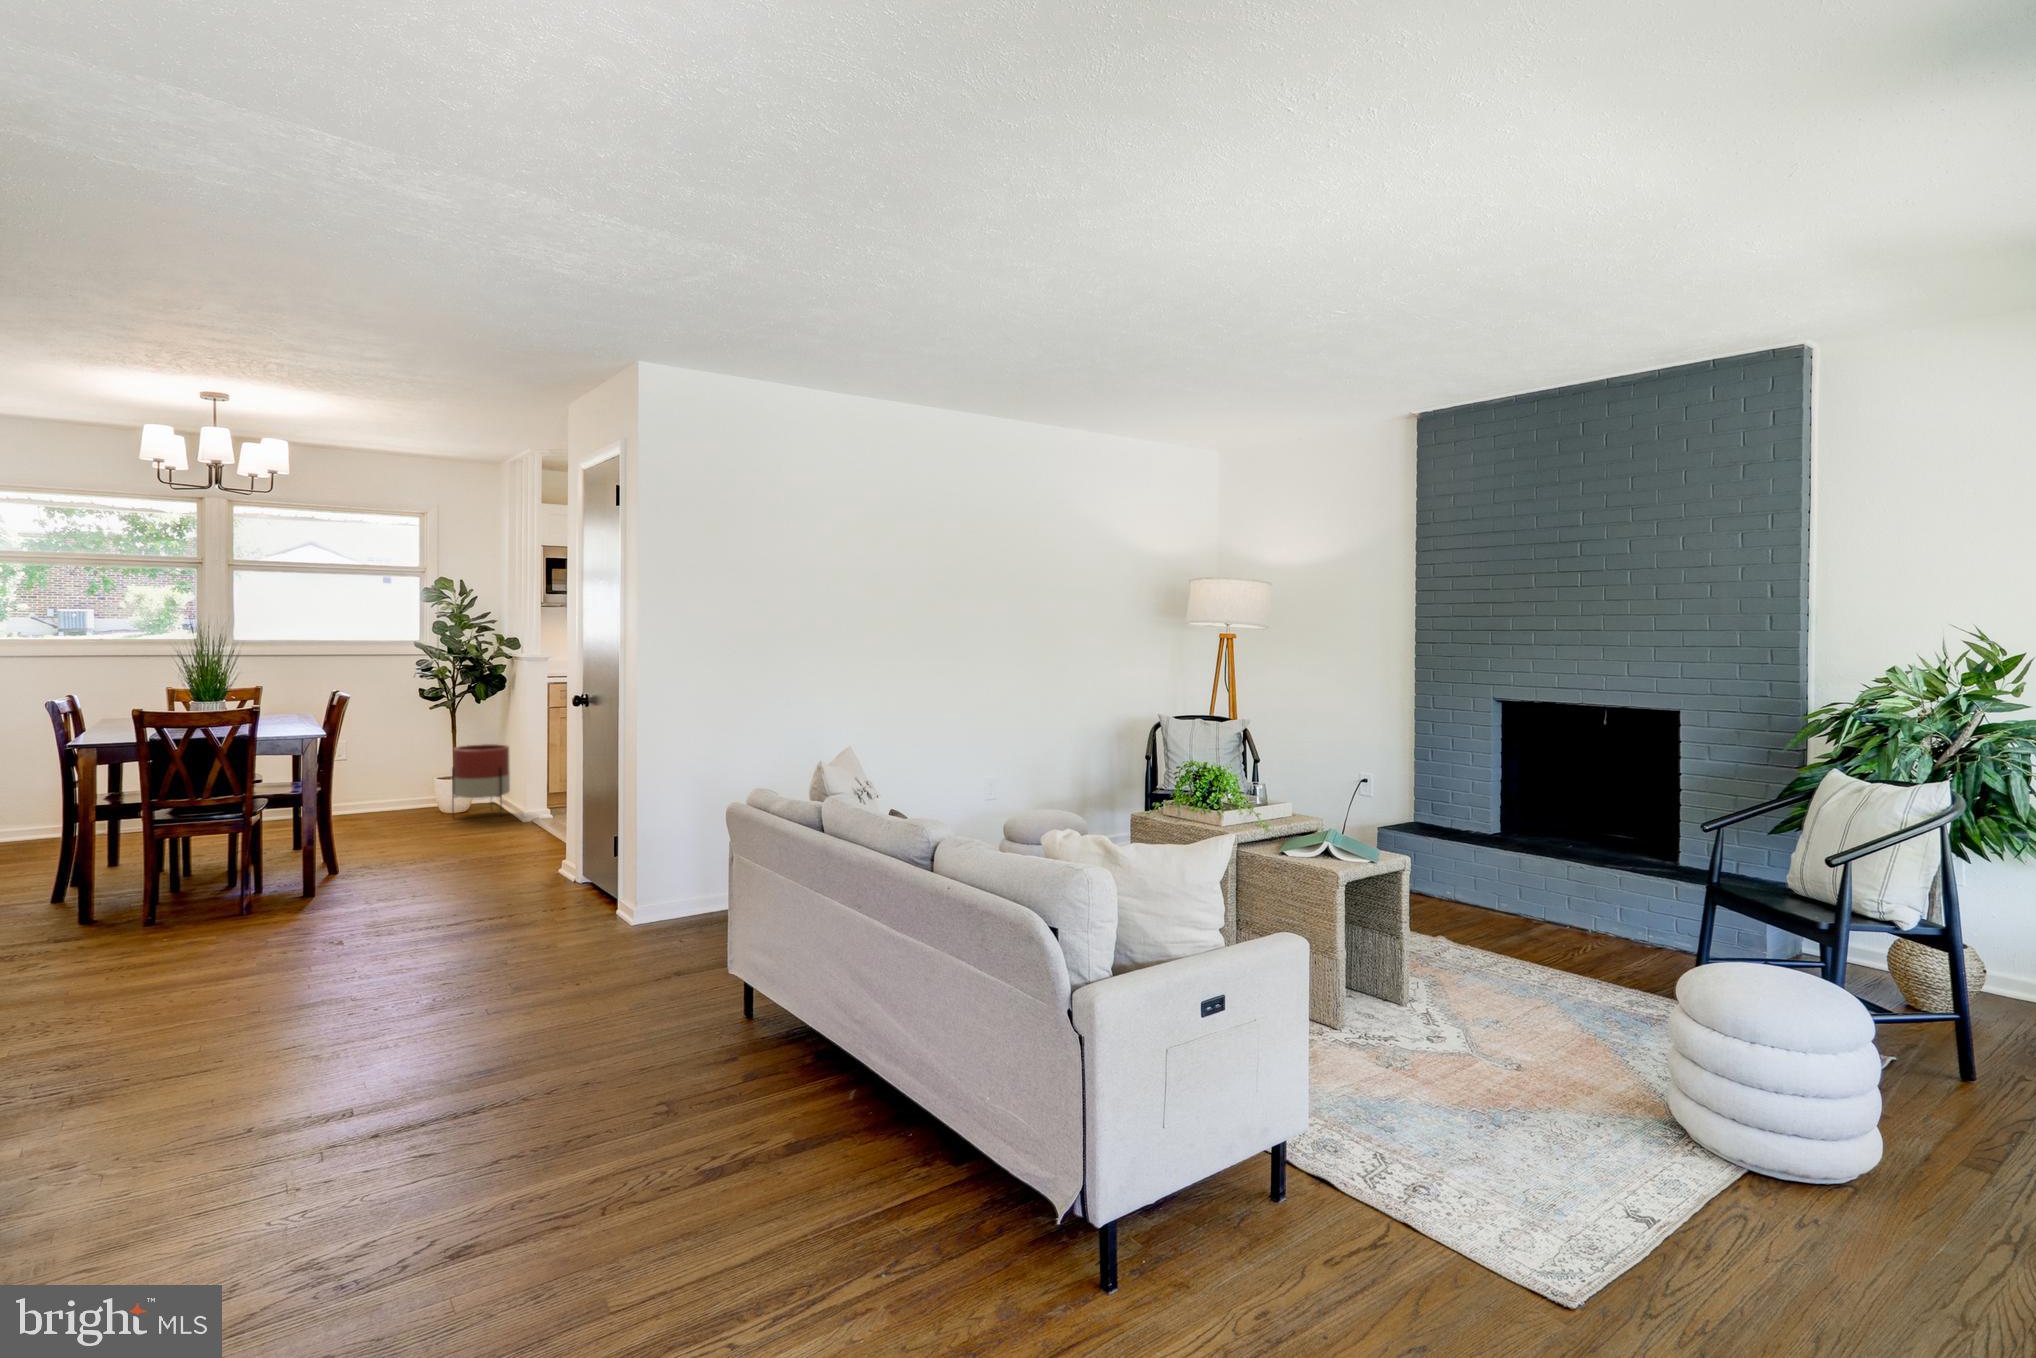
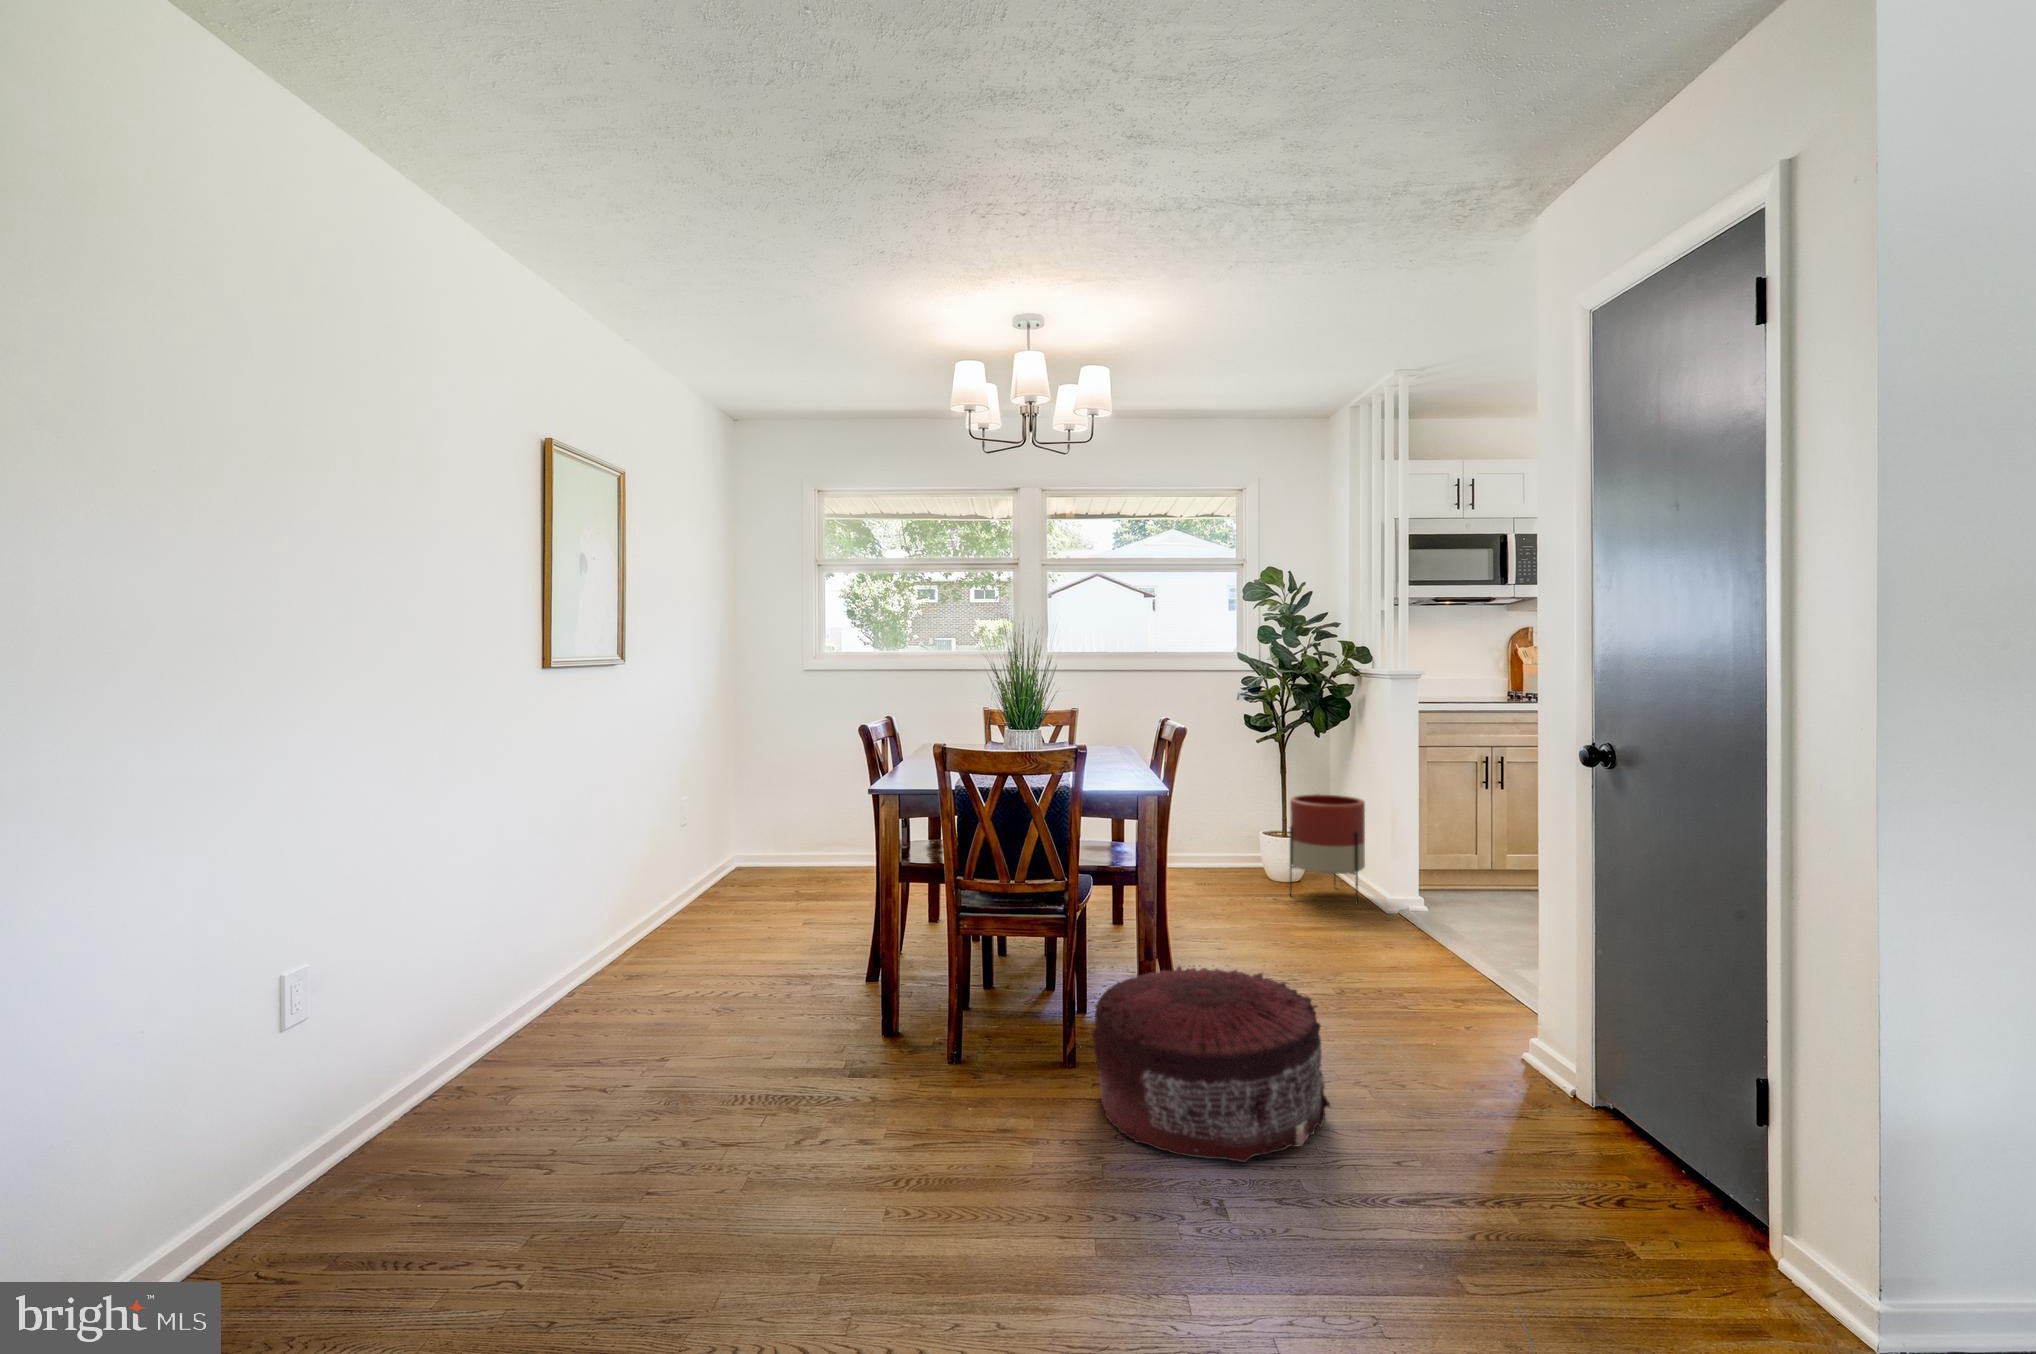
pouf: none [261,833,417,919] -> present [1091,966,1330,1162]

